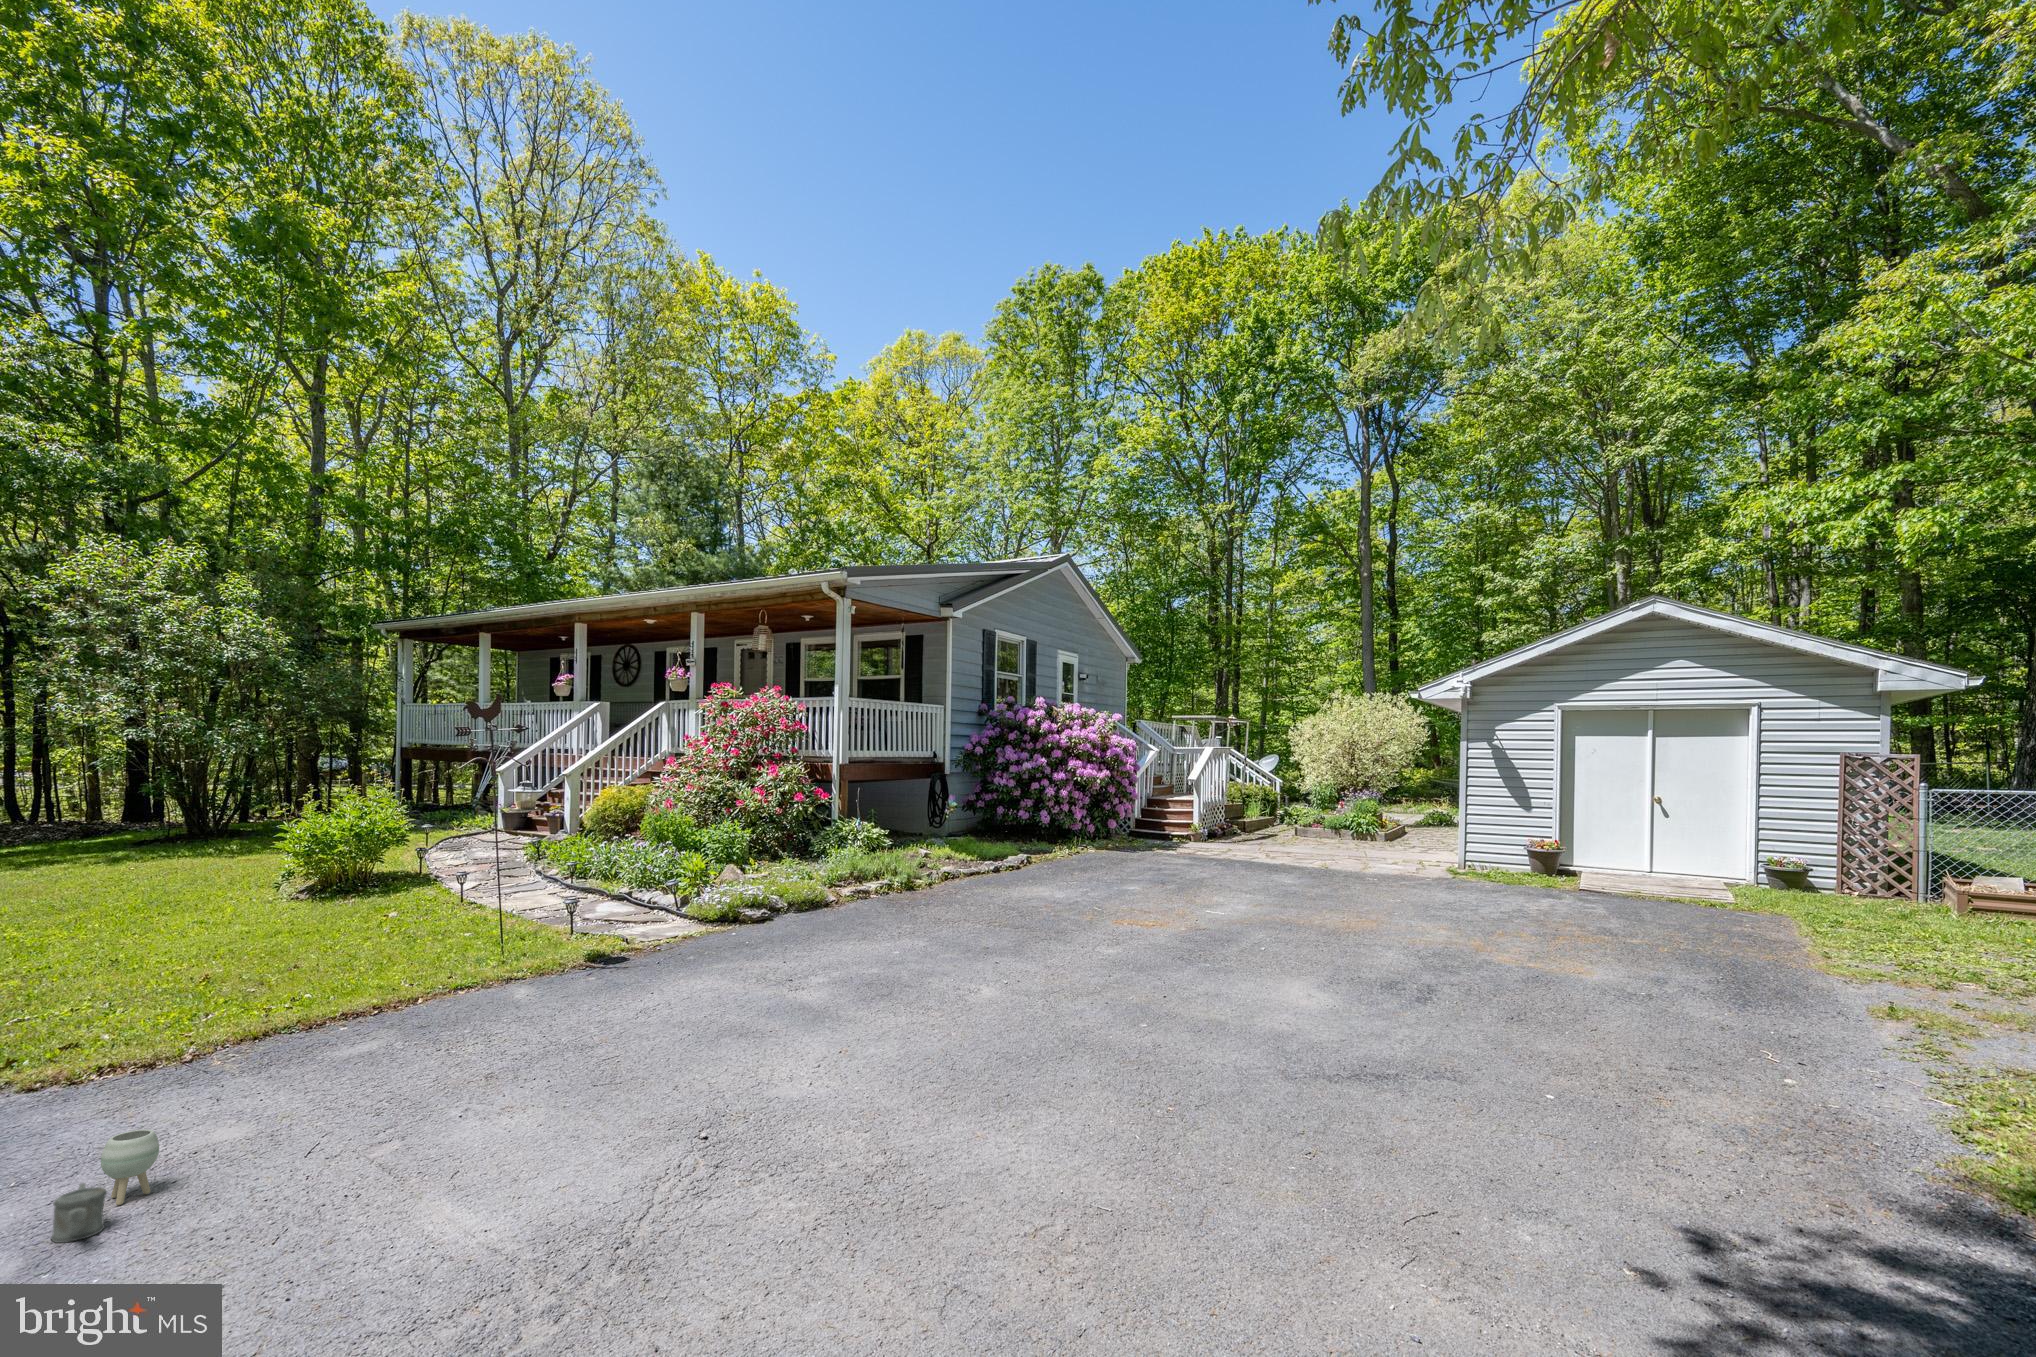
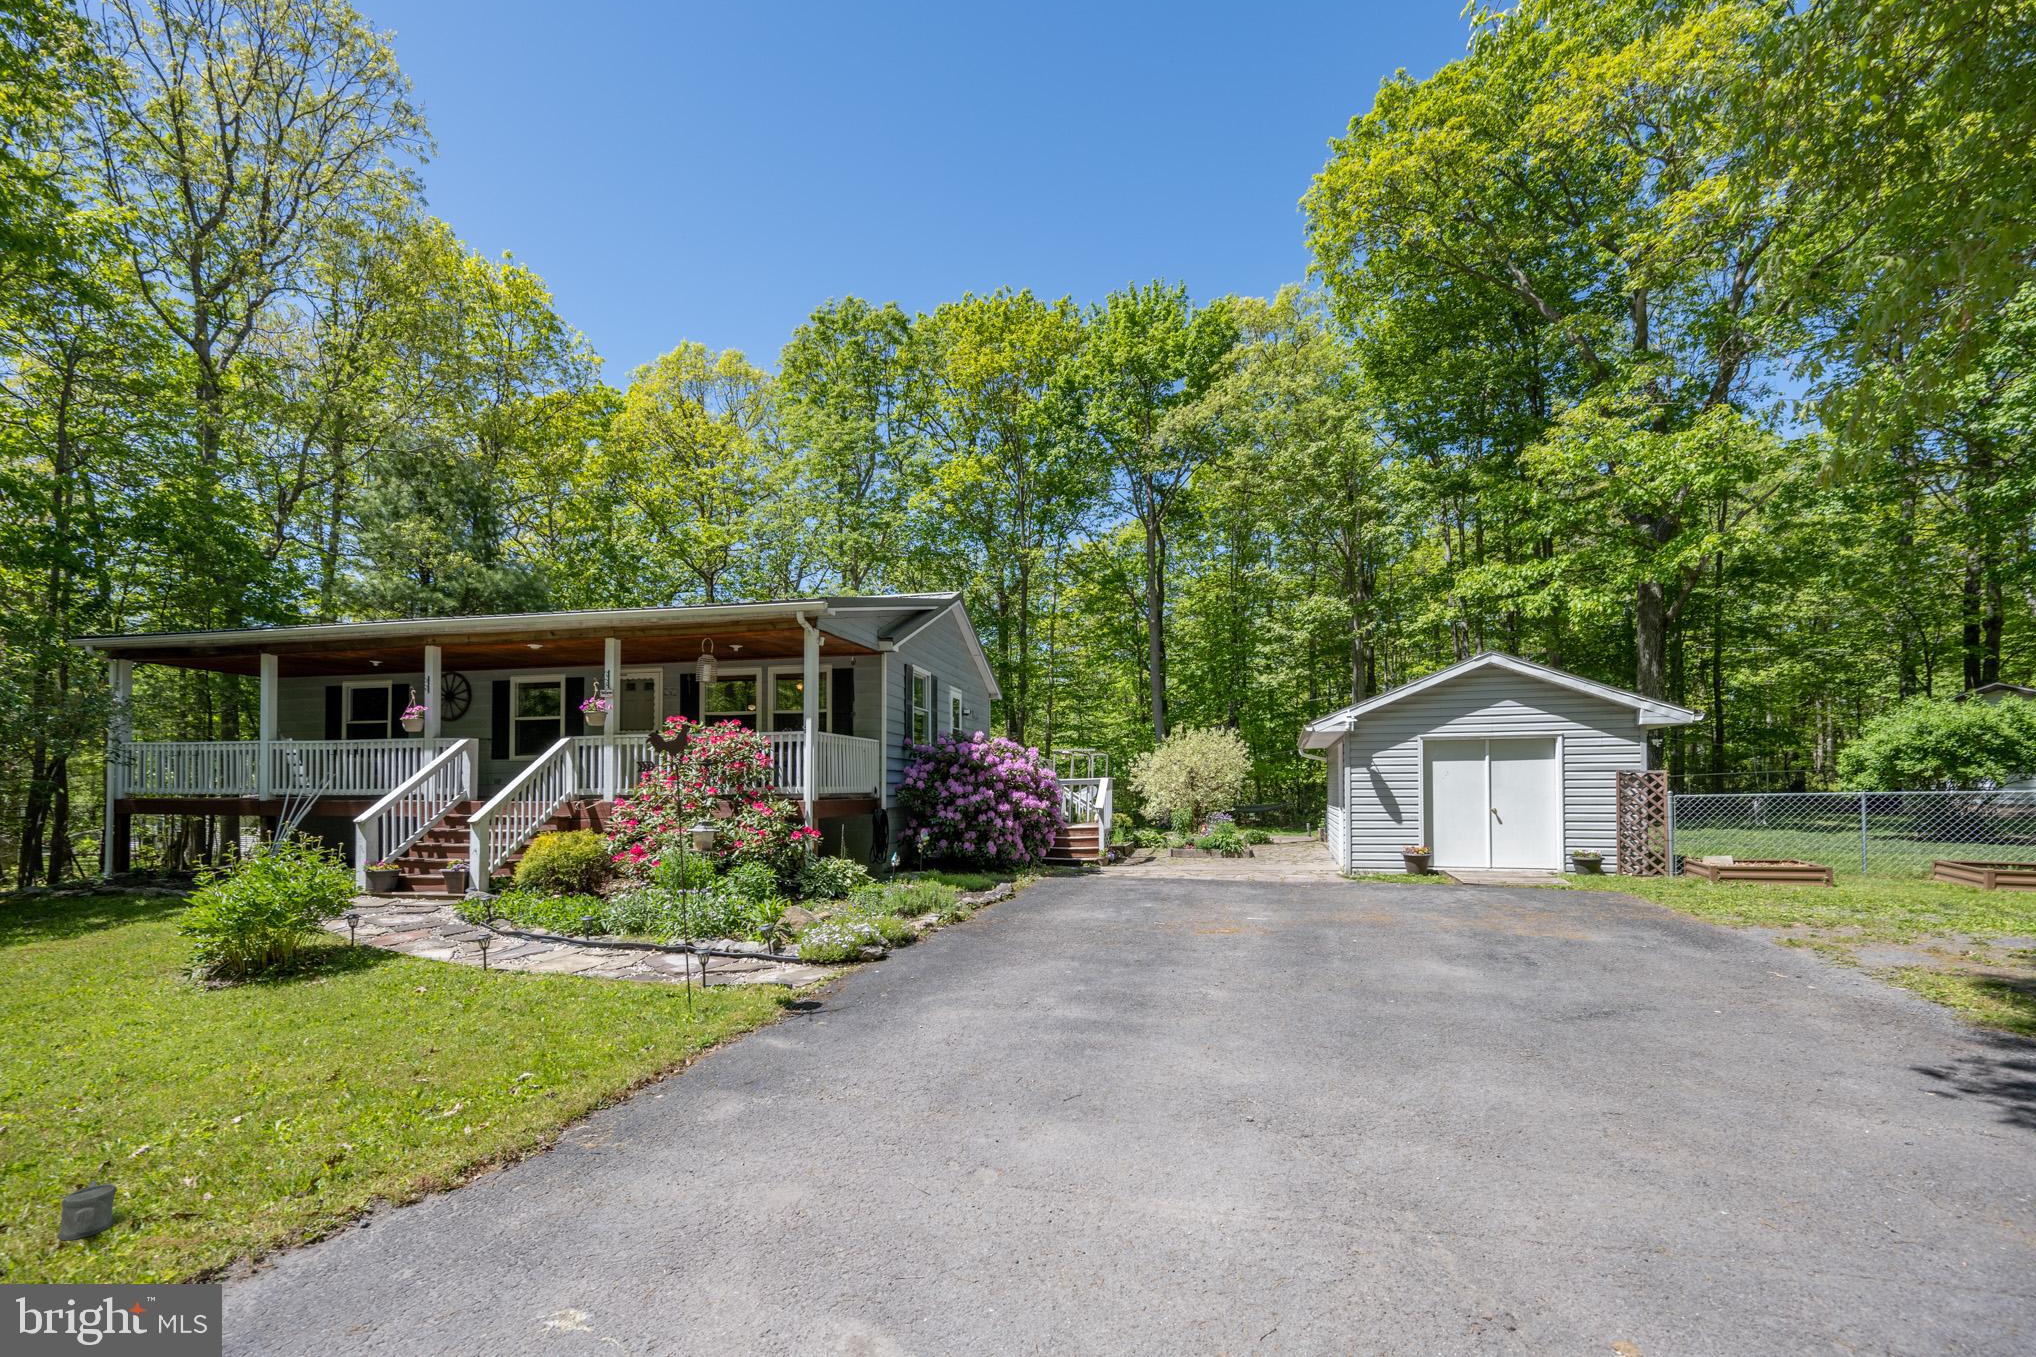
planter: present [101,1130,159,1205] -> none [113,1125,173,1199]

